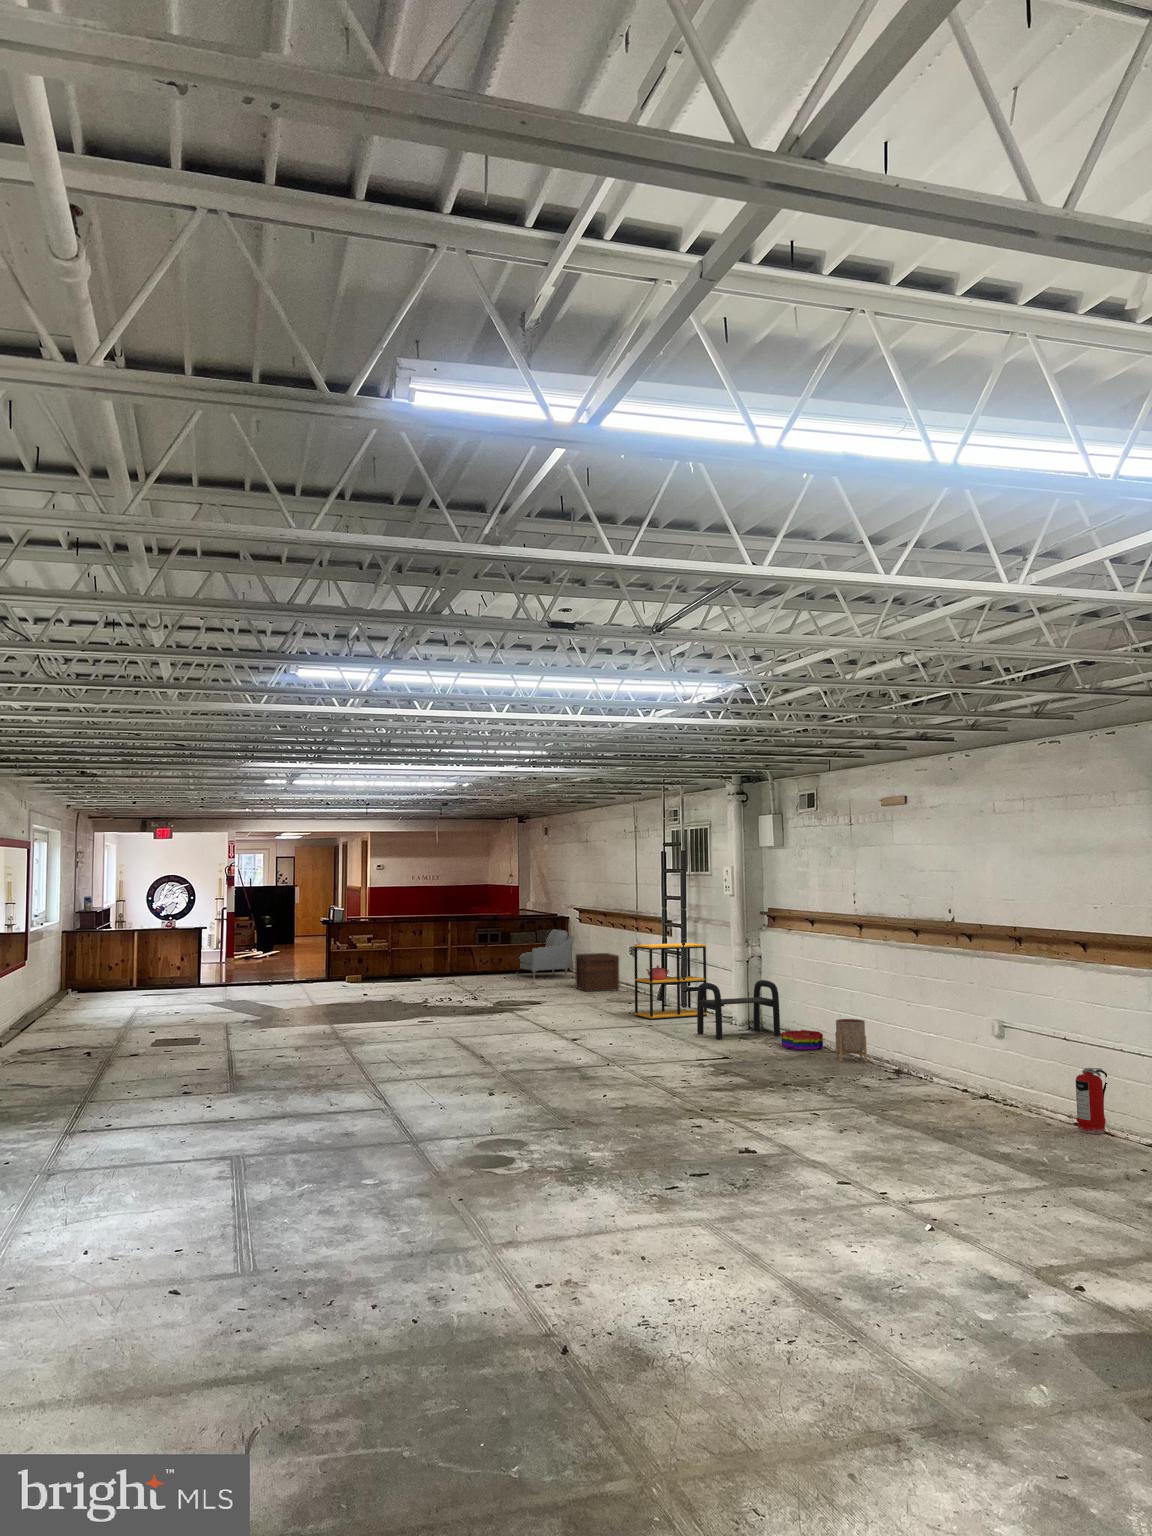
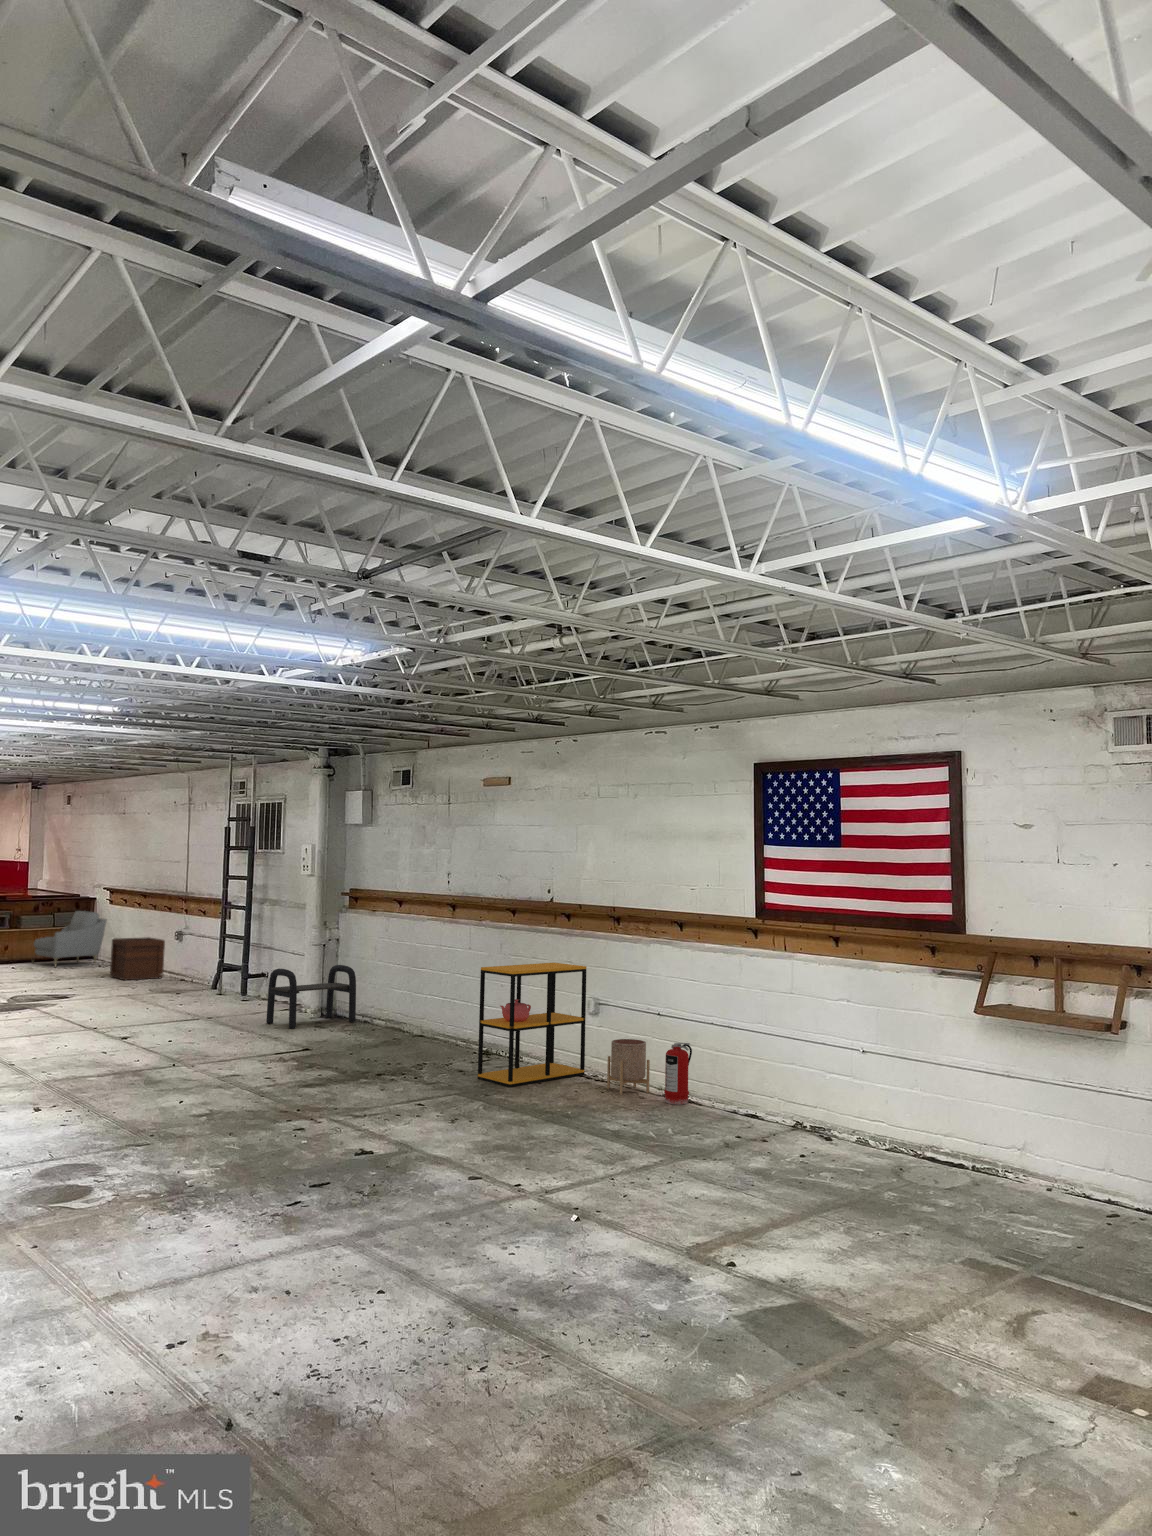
shelving unit: present [634,943,707,1020] -> present [478,963,586,1087]
planter: present [835,1019,867,1062] -> present [607,1039,650,1095]
storage bin: present [782,1030,823,1049] -> none [361,1015,404,1036]

